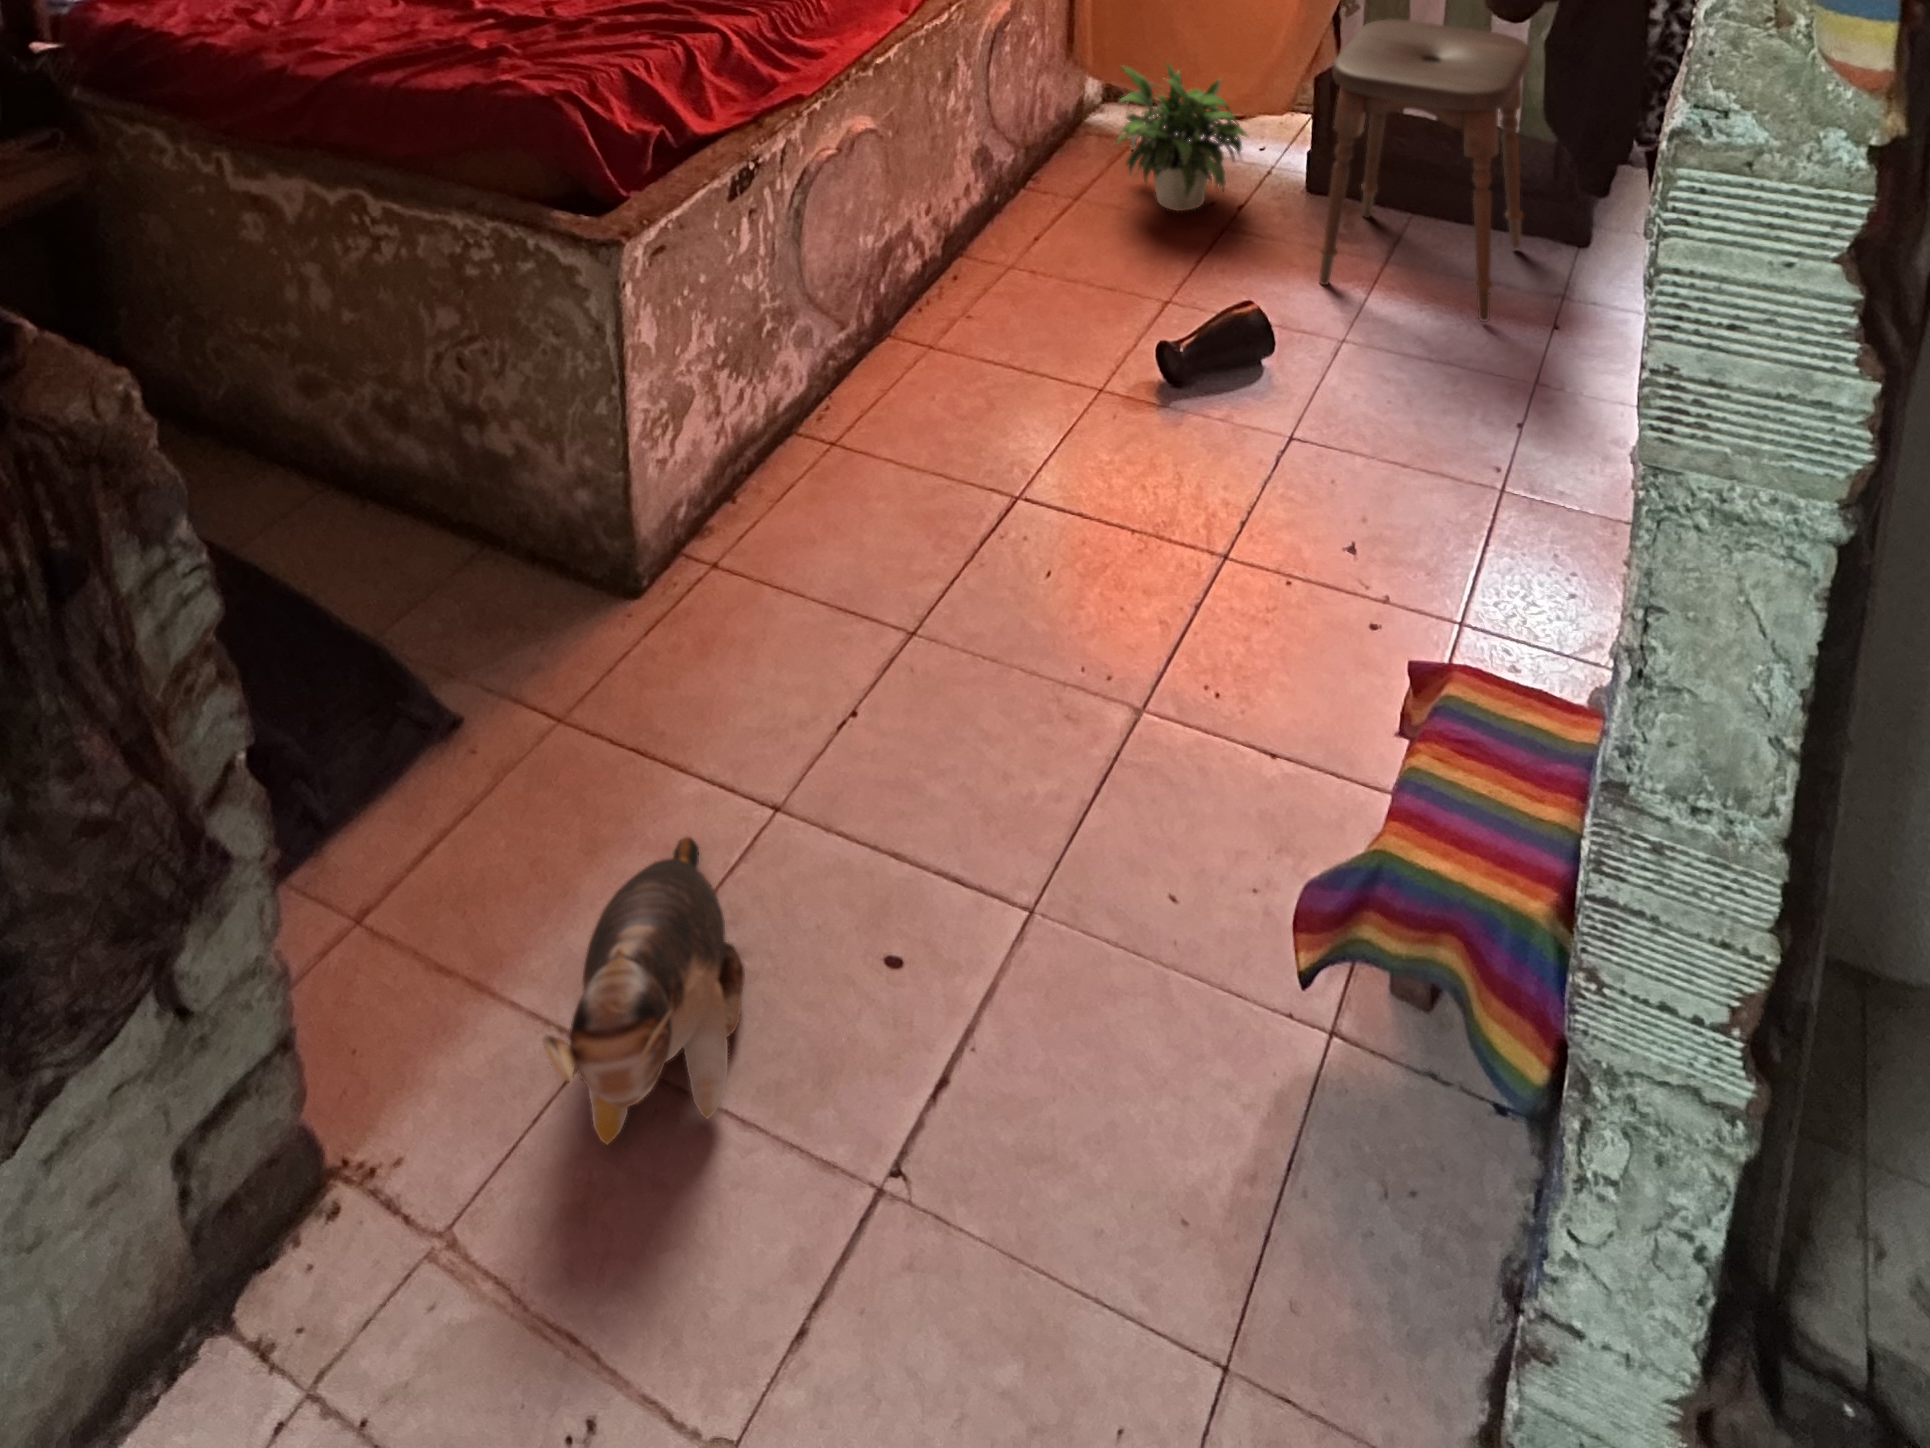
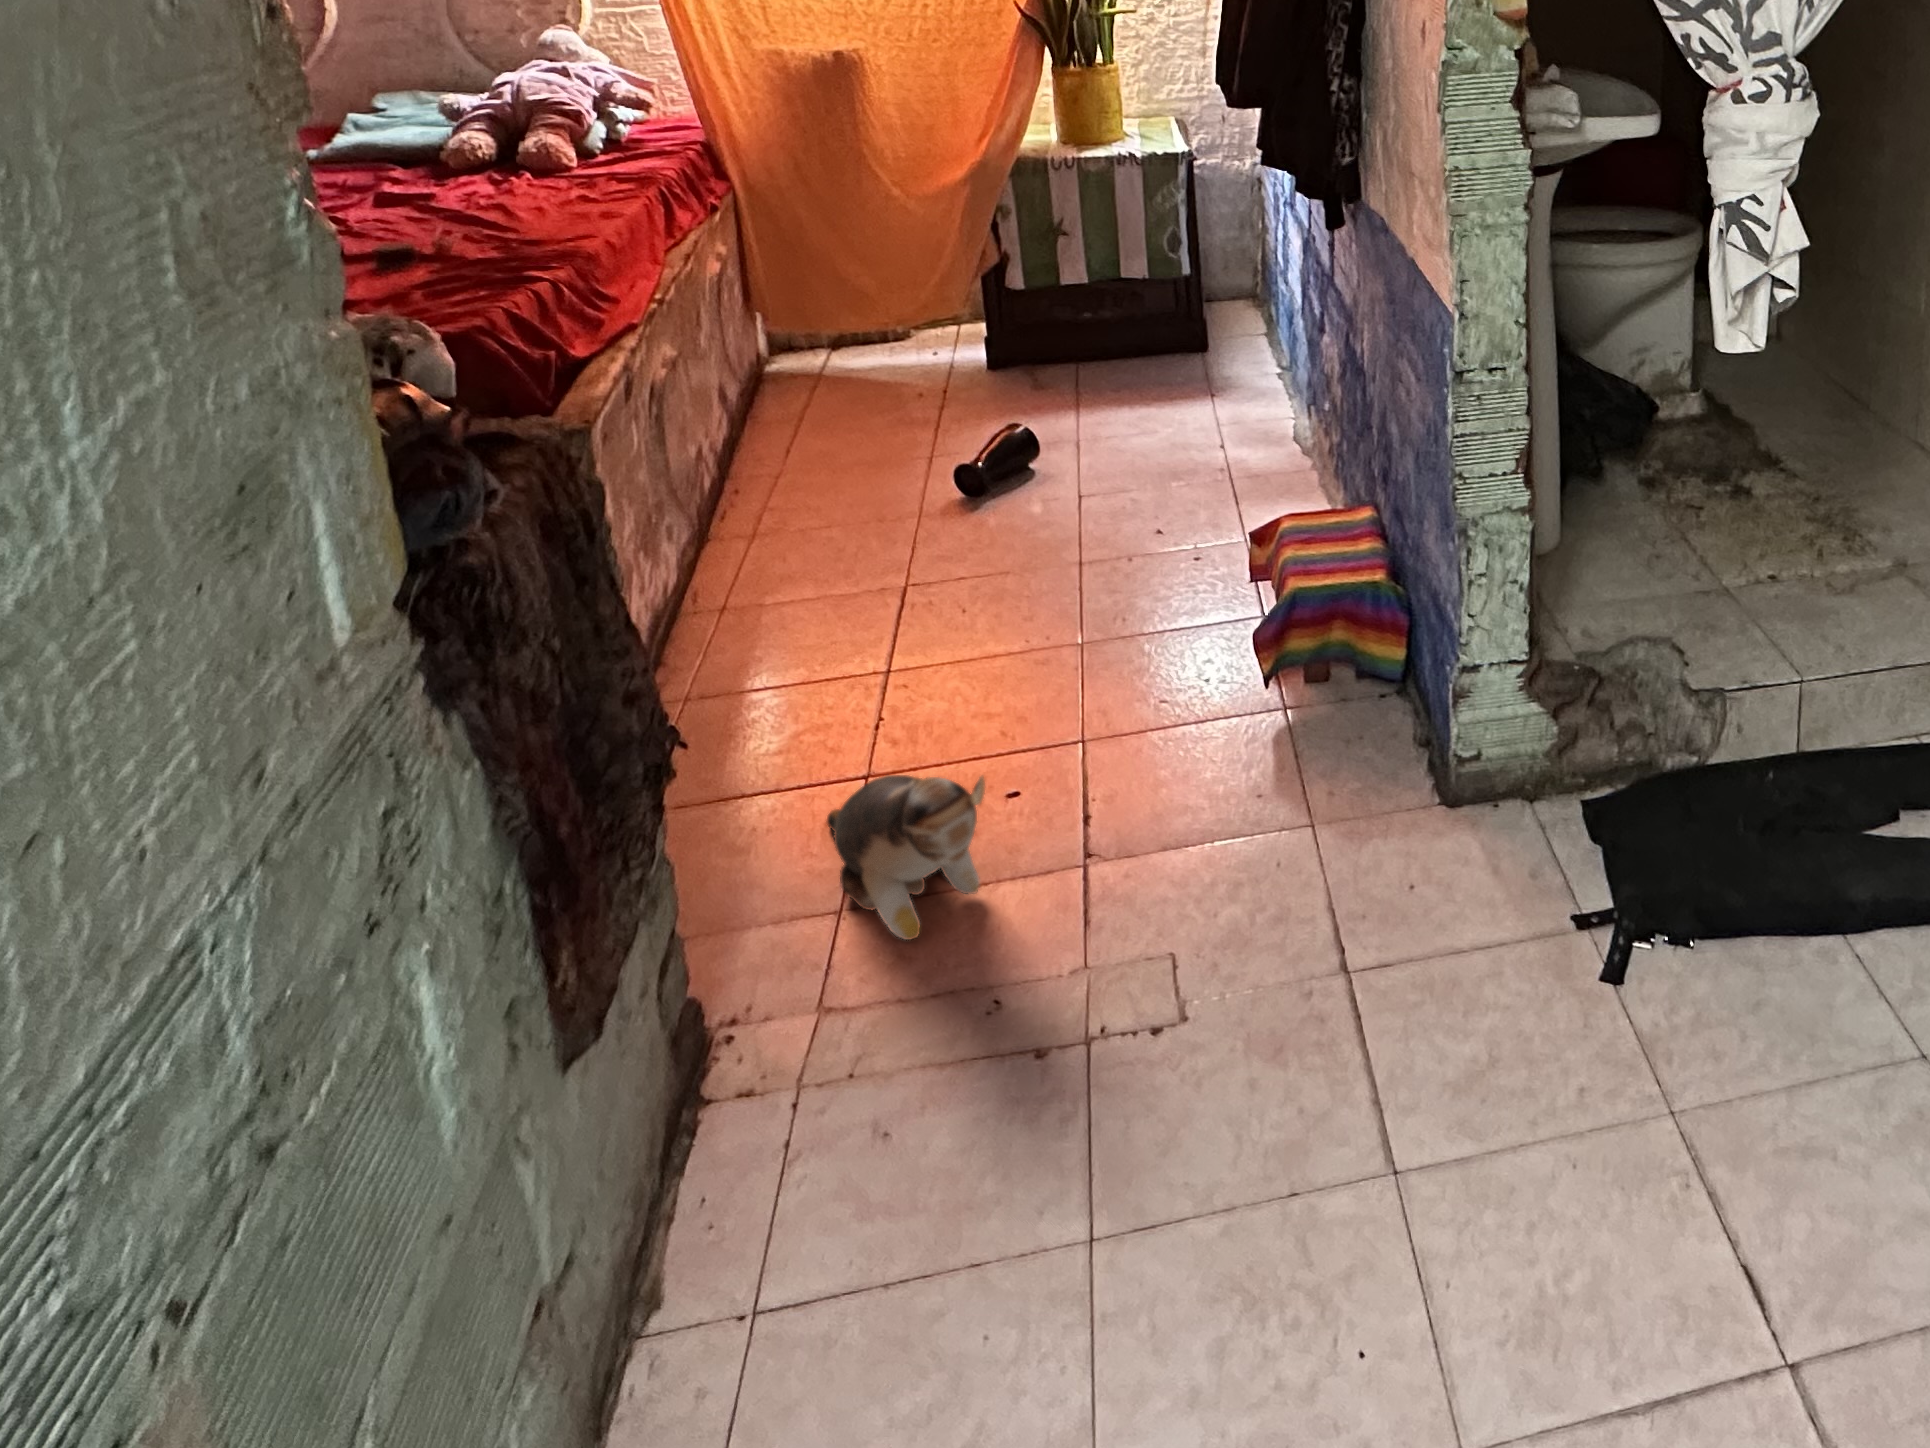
stool: present [1319,19,1530,321] -> none [1027,205,1172,412]
potted plant: present [1116,63,1249,211] -> none [824,285,956,402]

